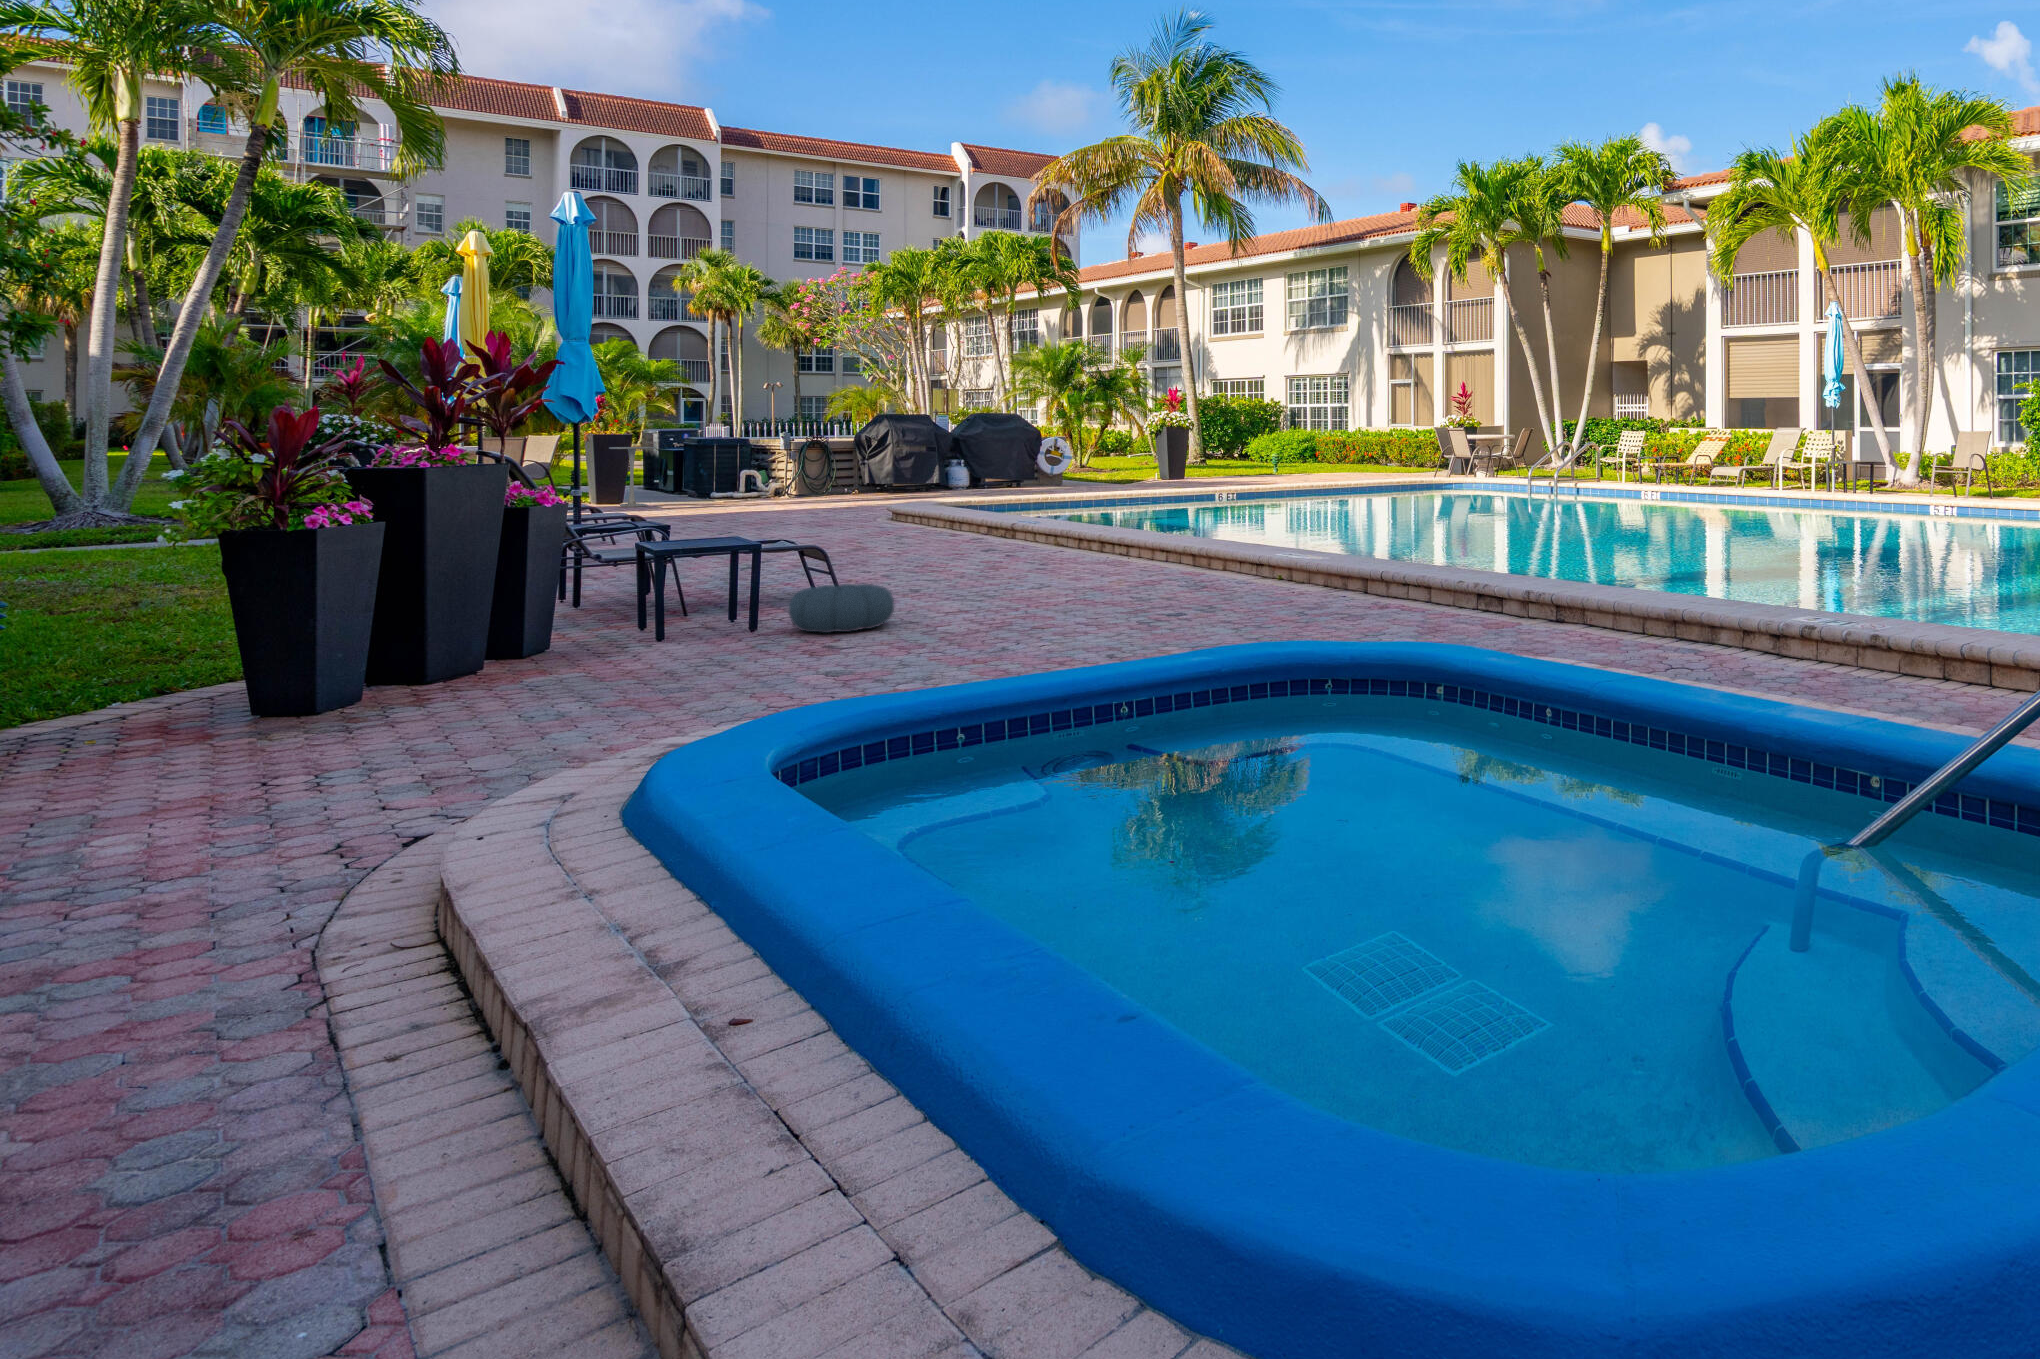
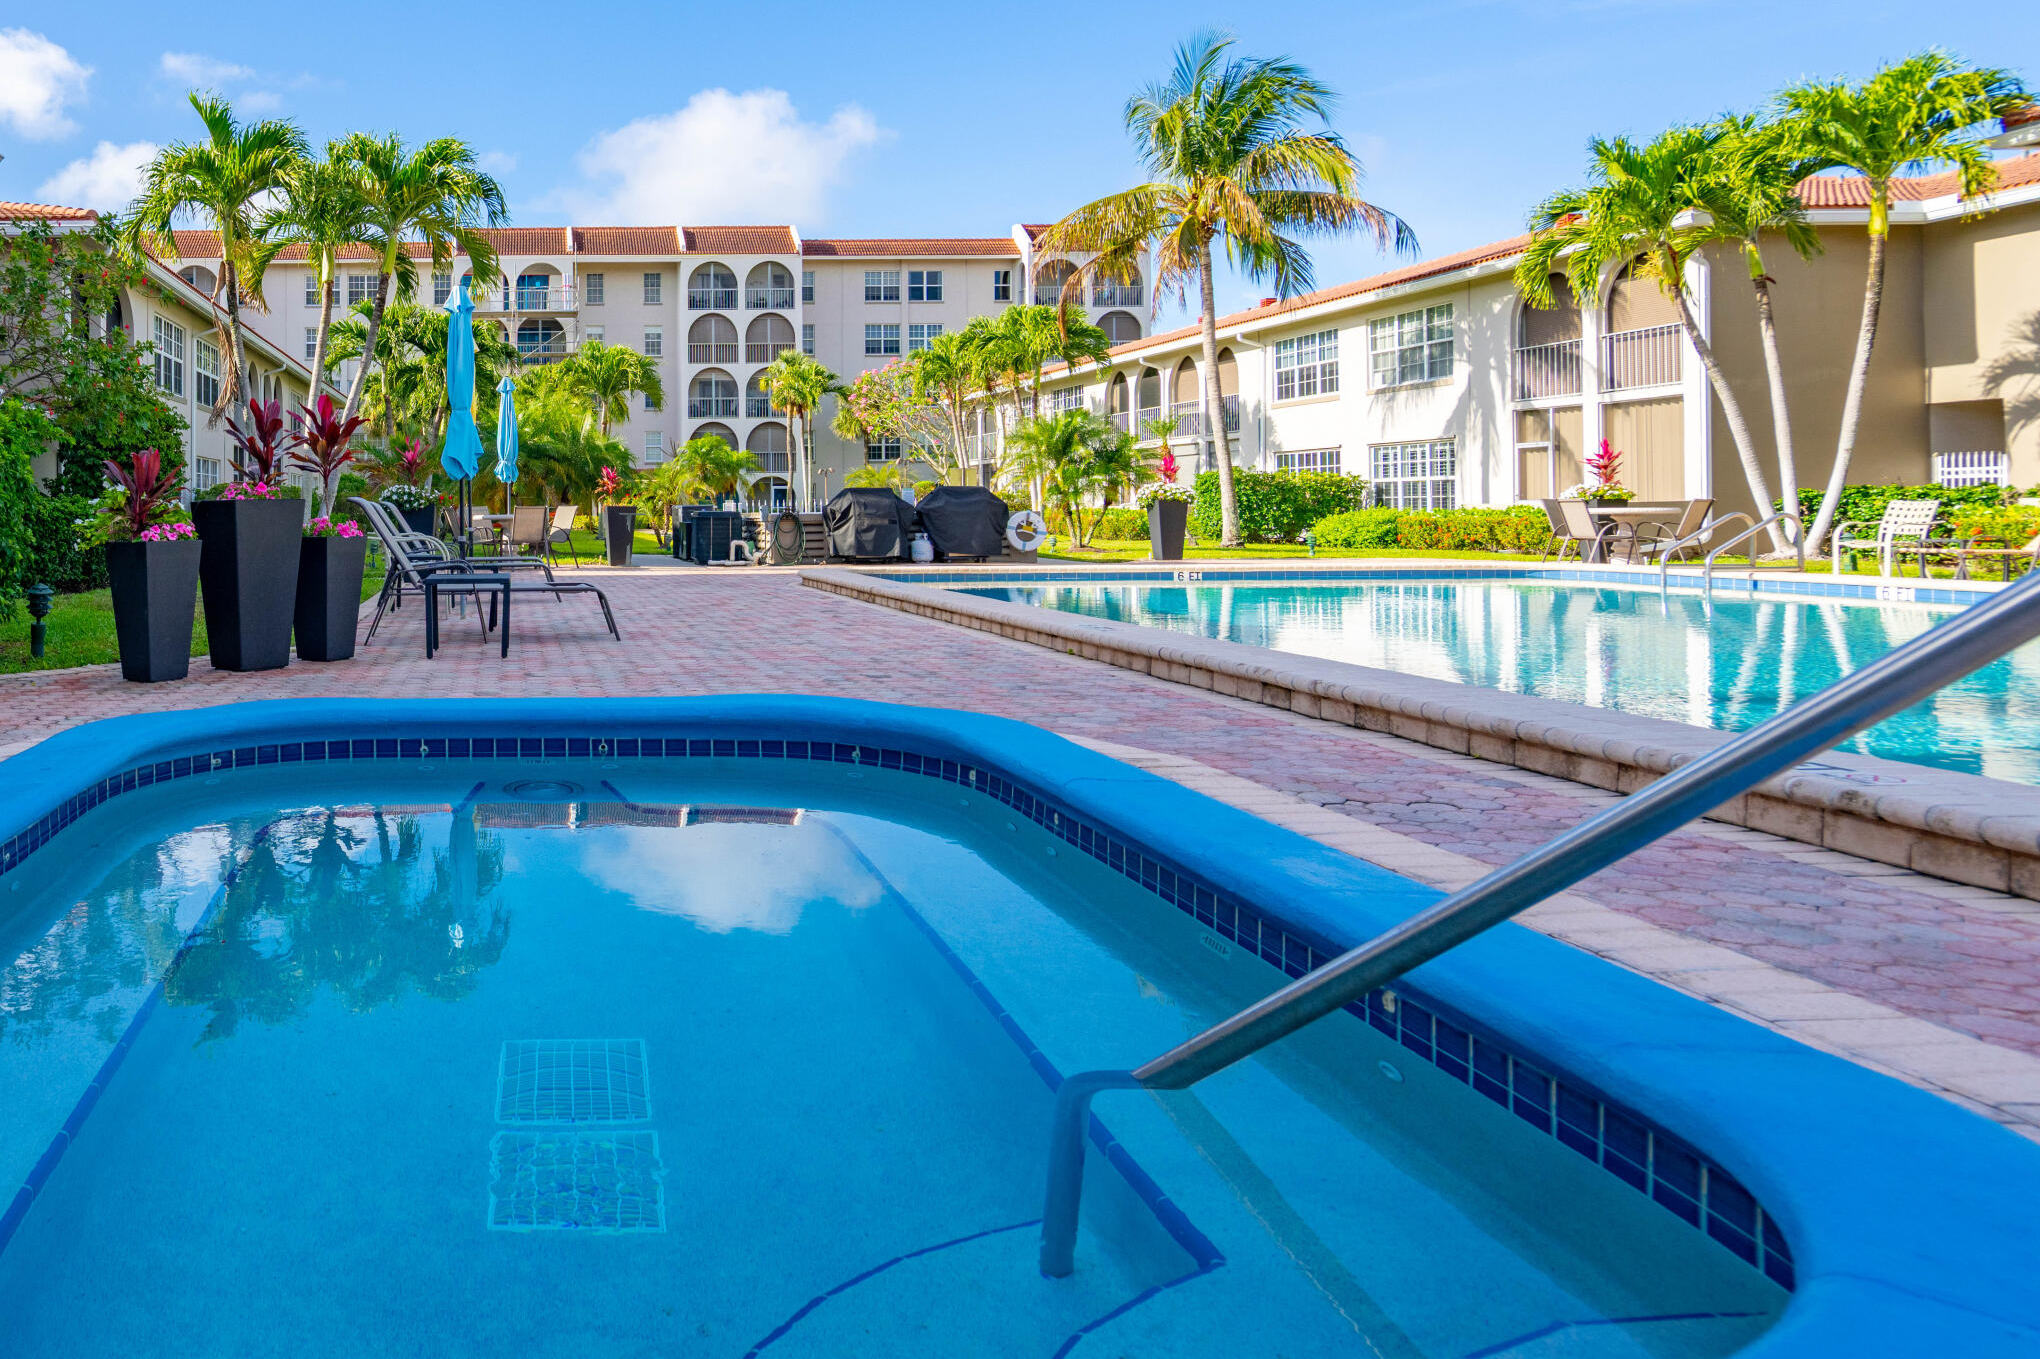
pouf: present [789,584,894,633] -> none [469,608,565,653]

